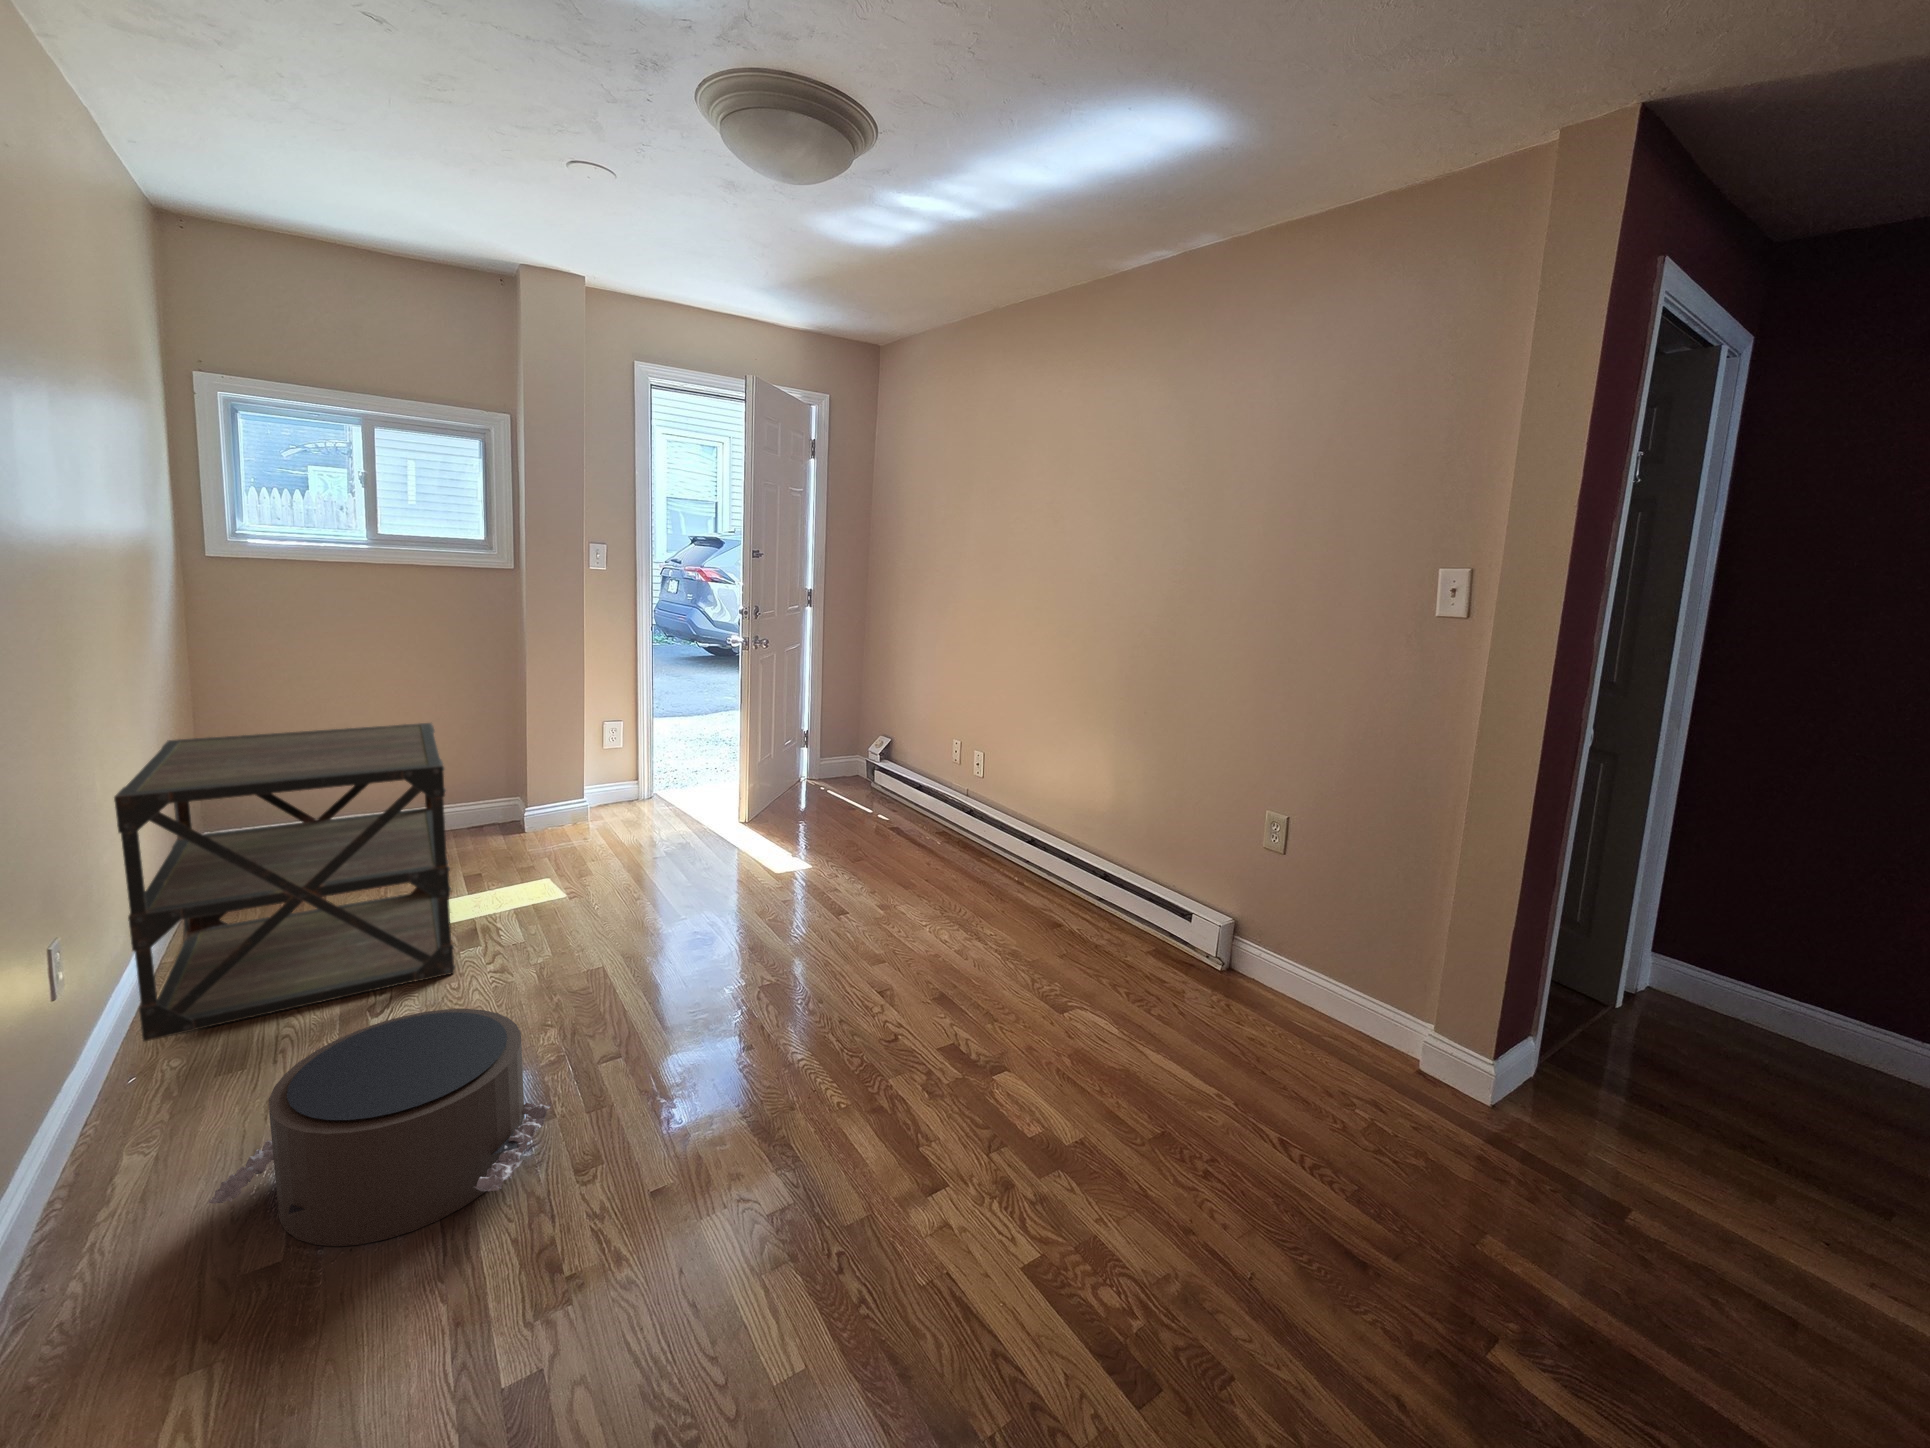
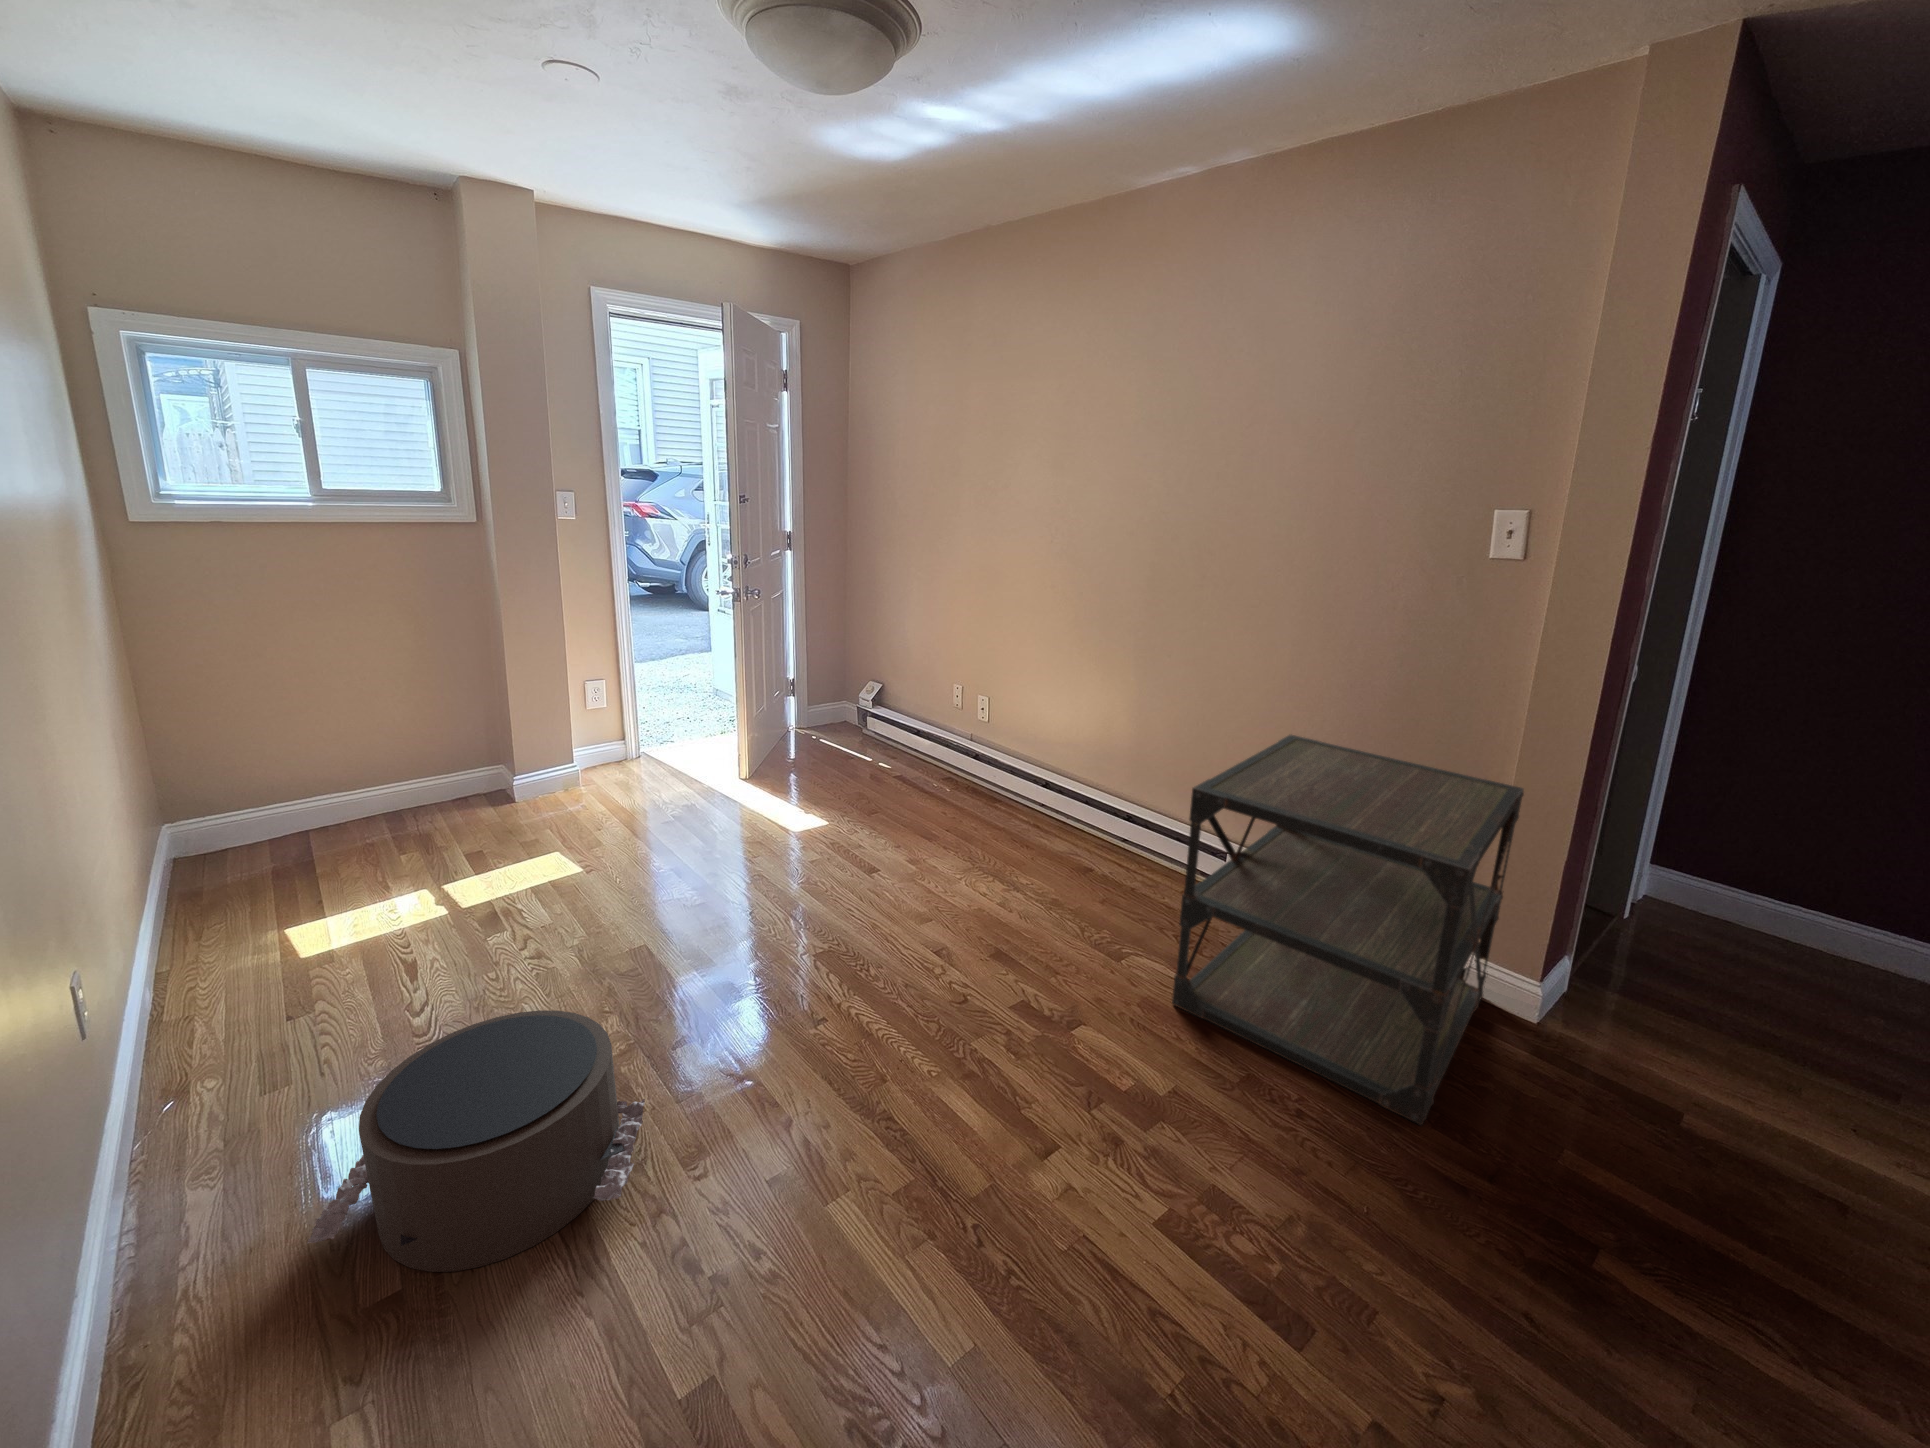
side table: present [114,723,455,1042] -> present [1172,734,1524,1125]

